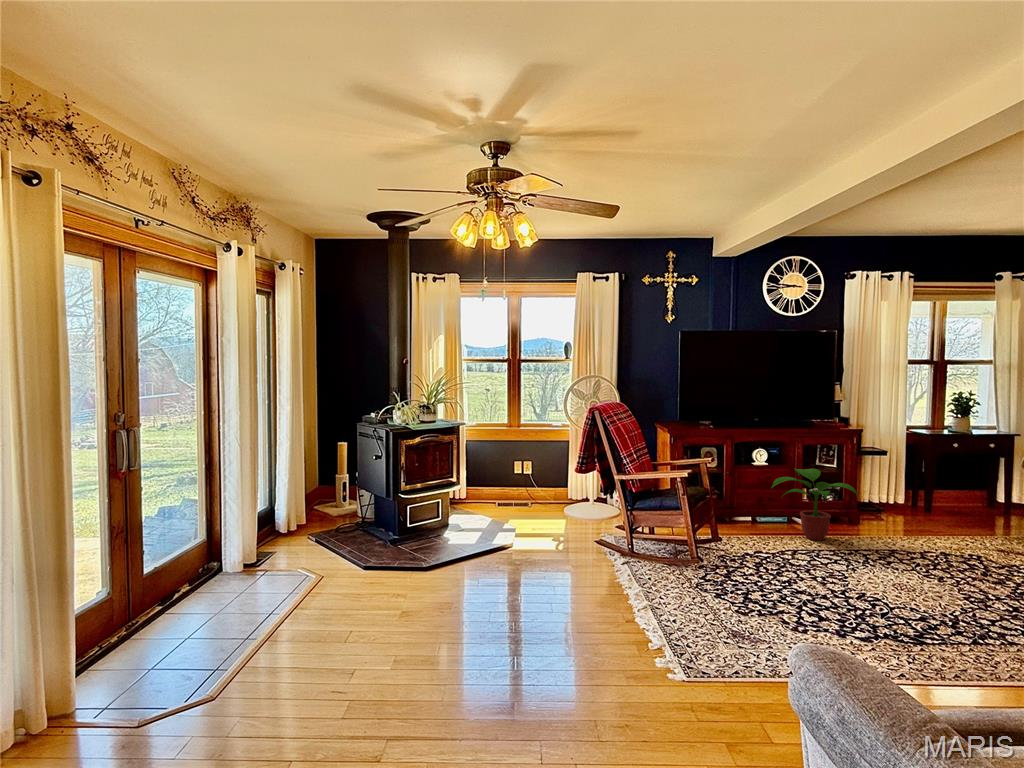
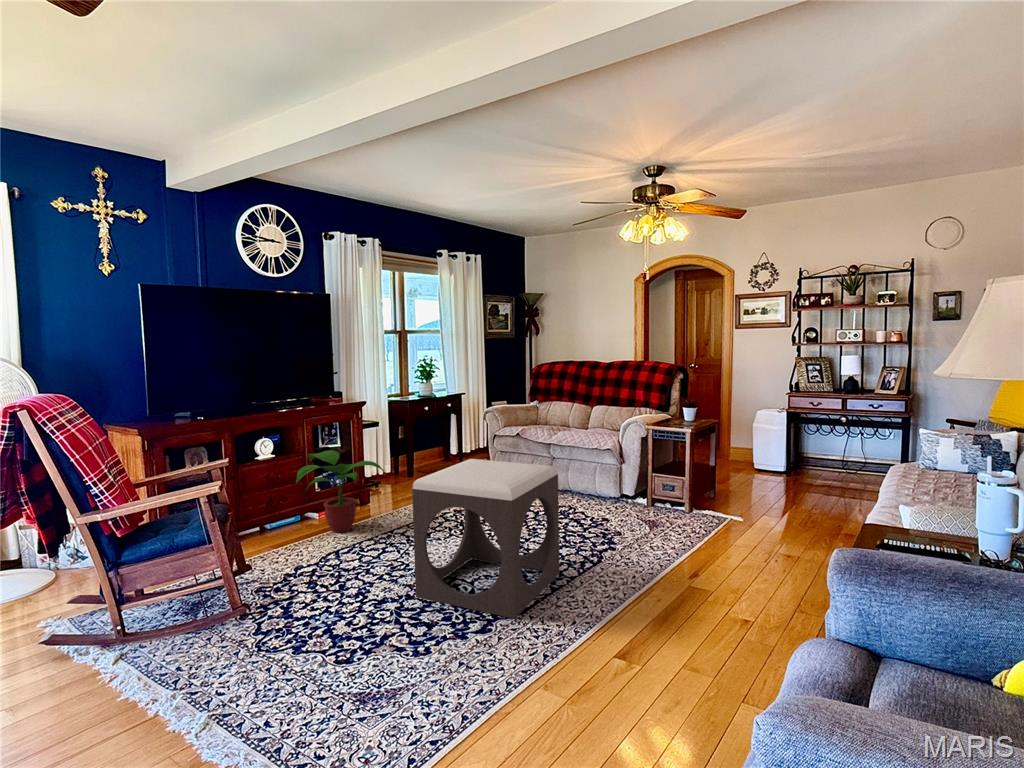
footstool: none [832,496,1009,646] -> present [412,459,559,619]

